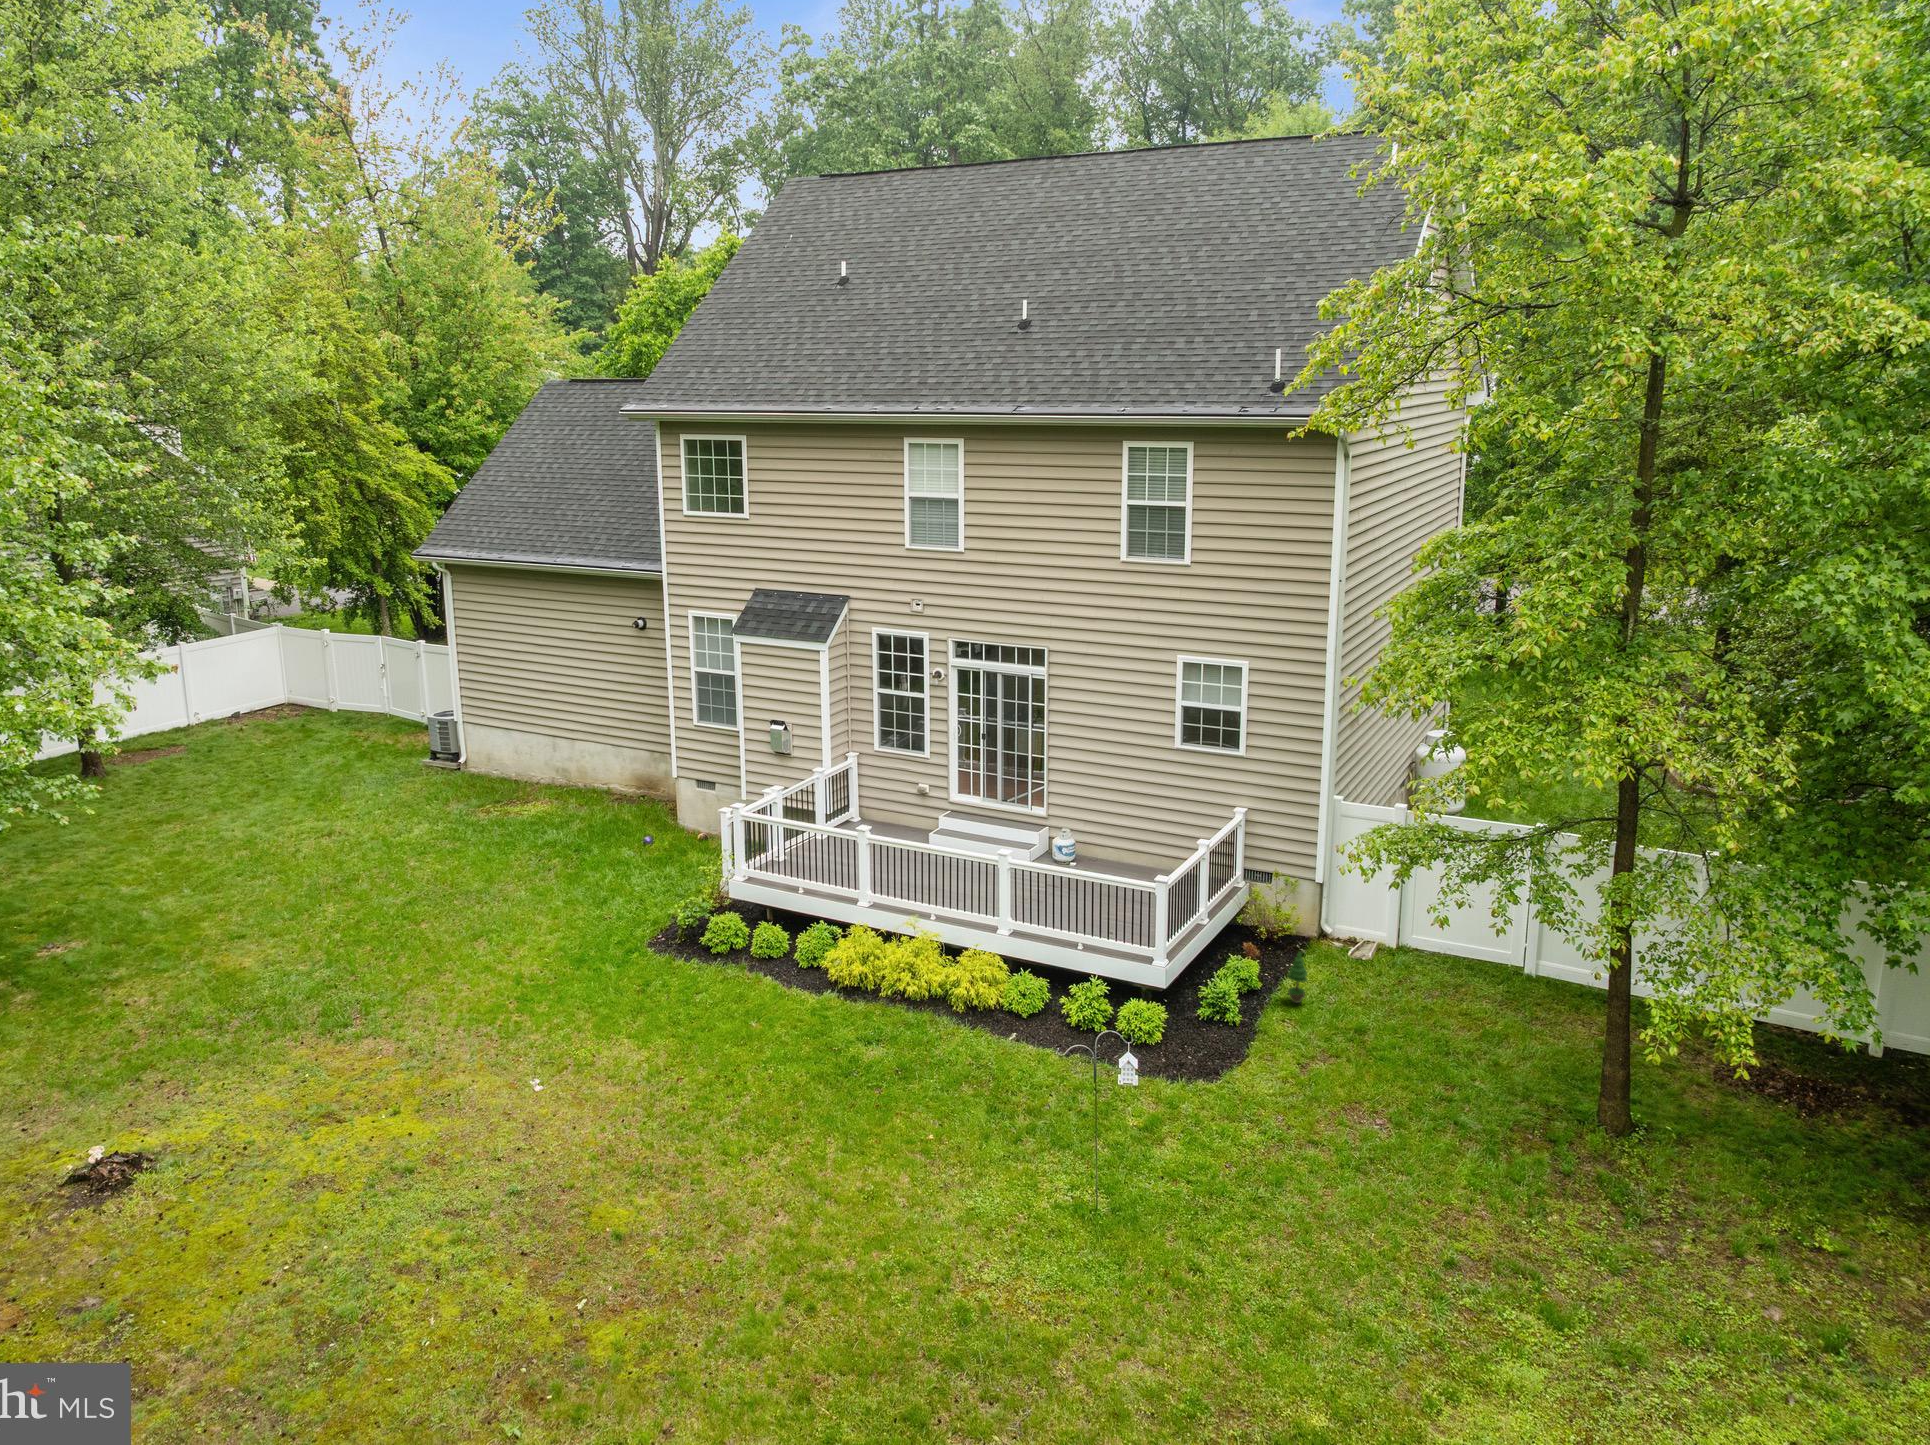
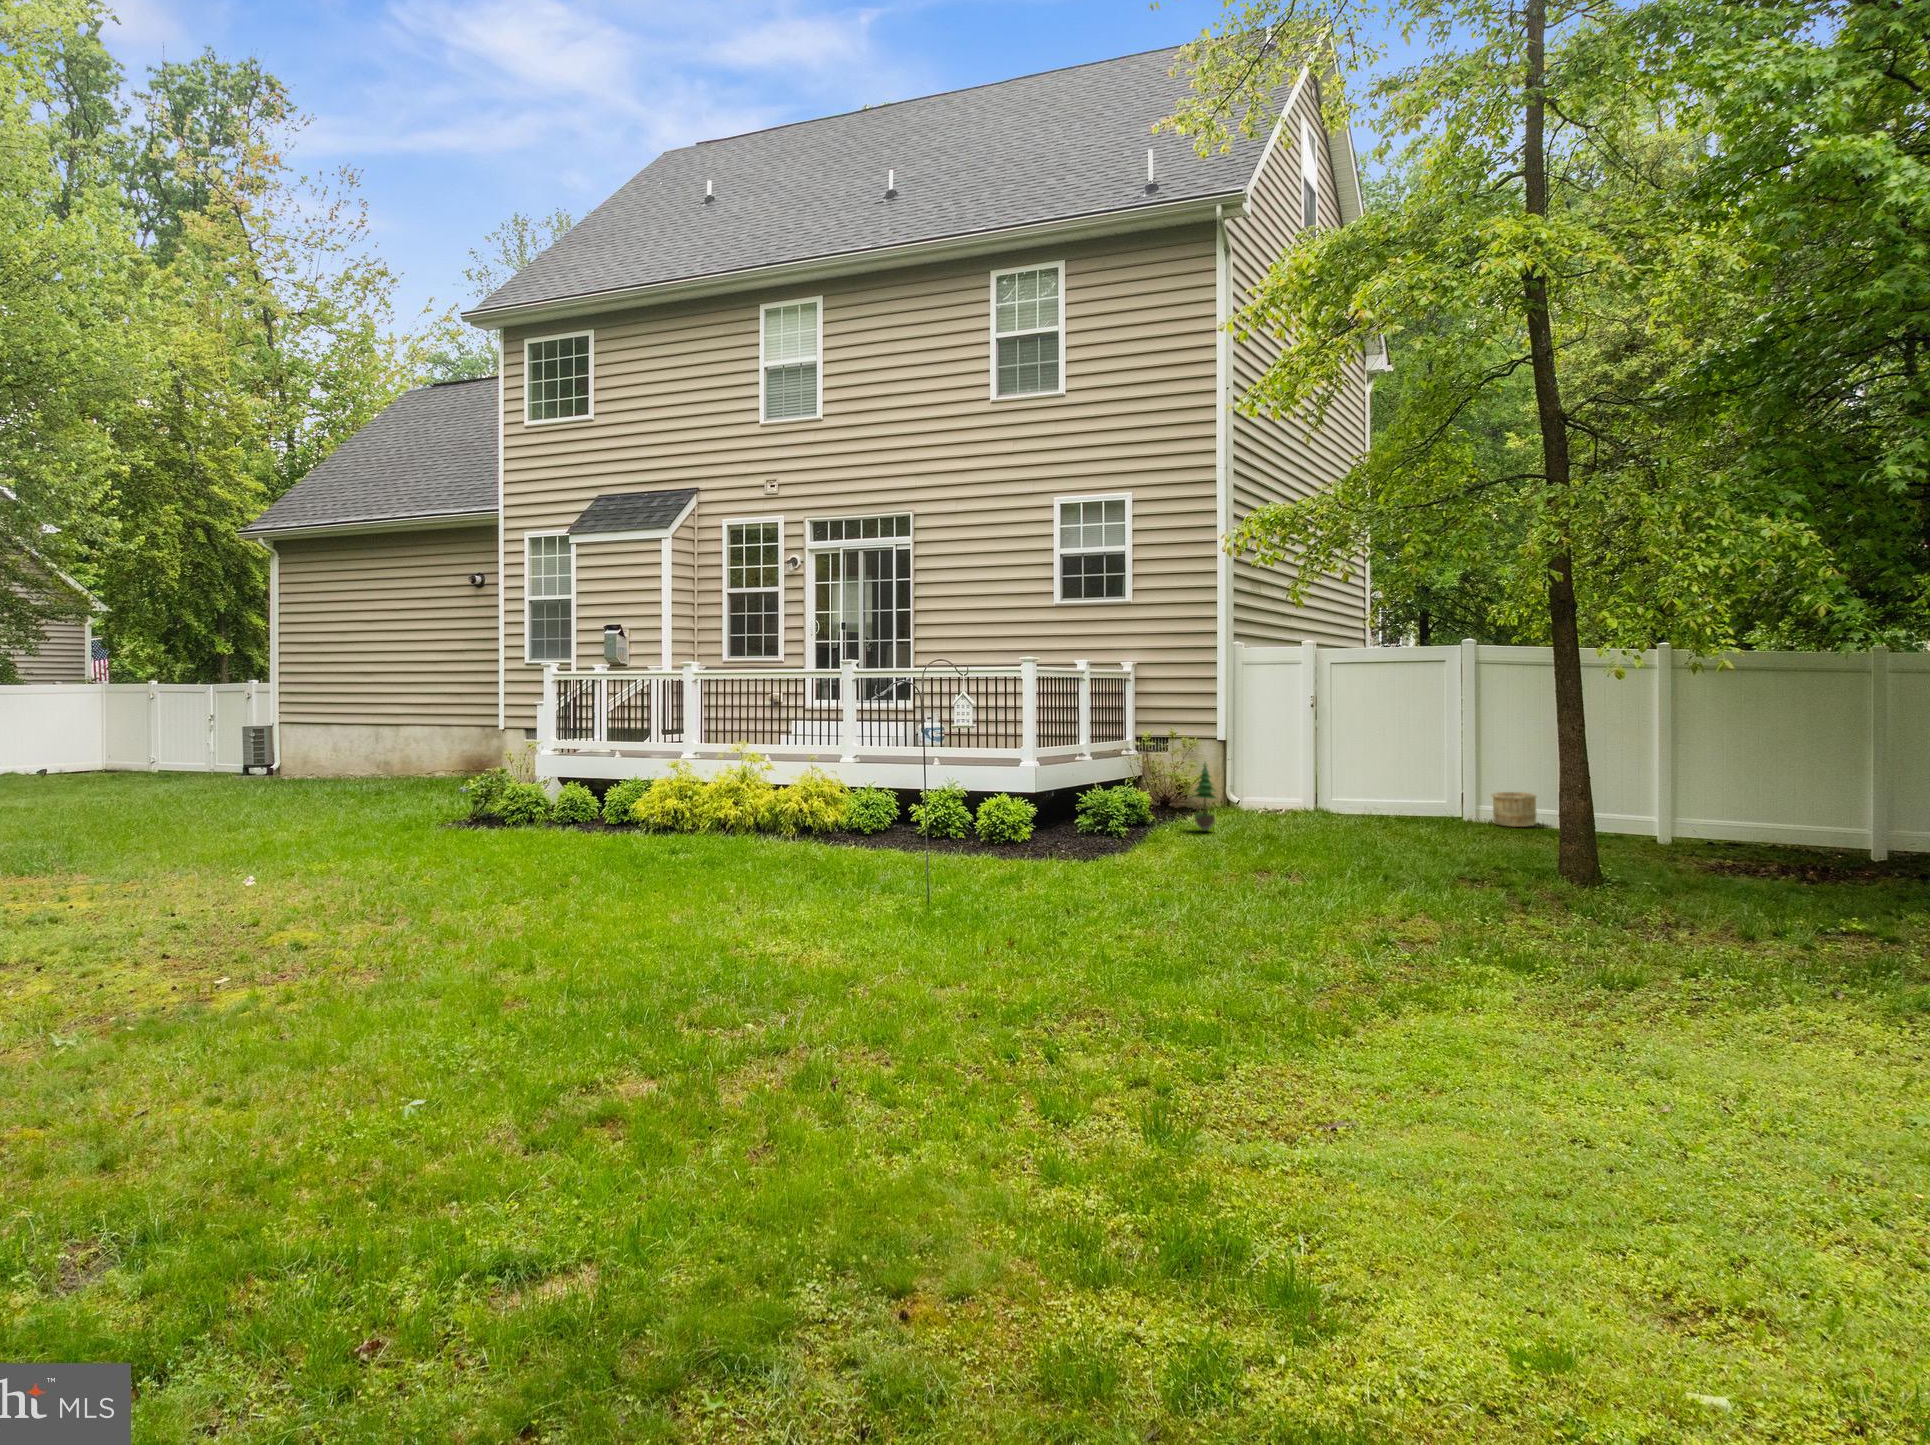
wooden bucket: none [1540,961,1578,998] -> present [1492,792,1536,827]

